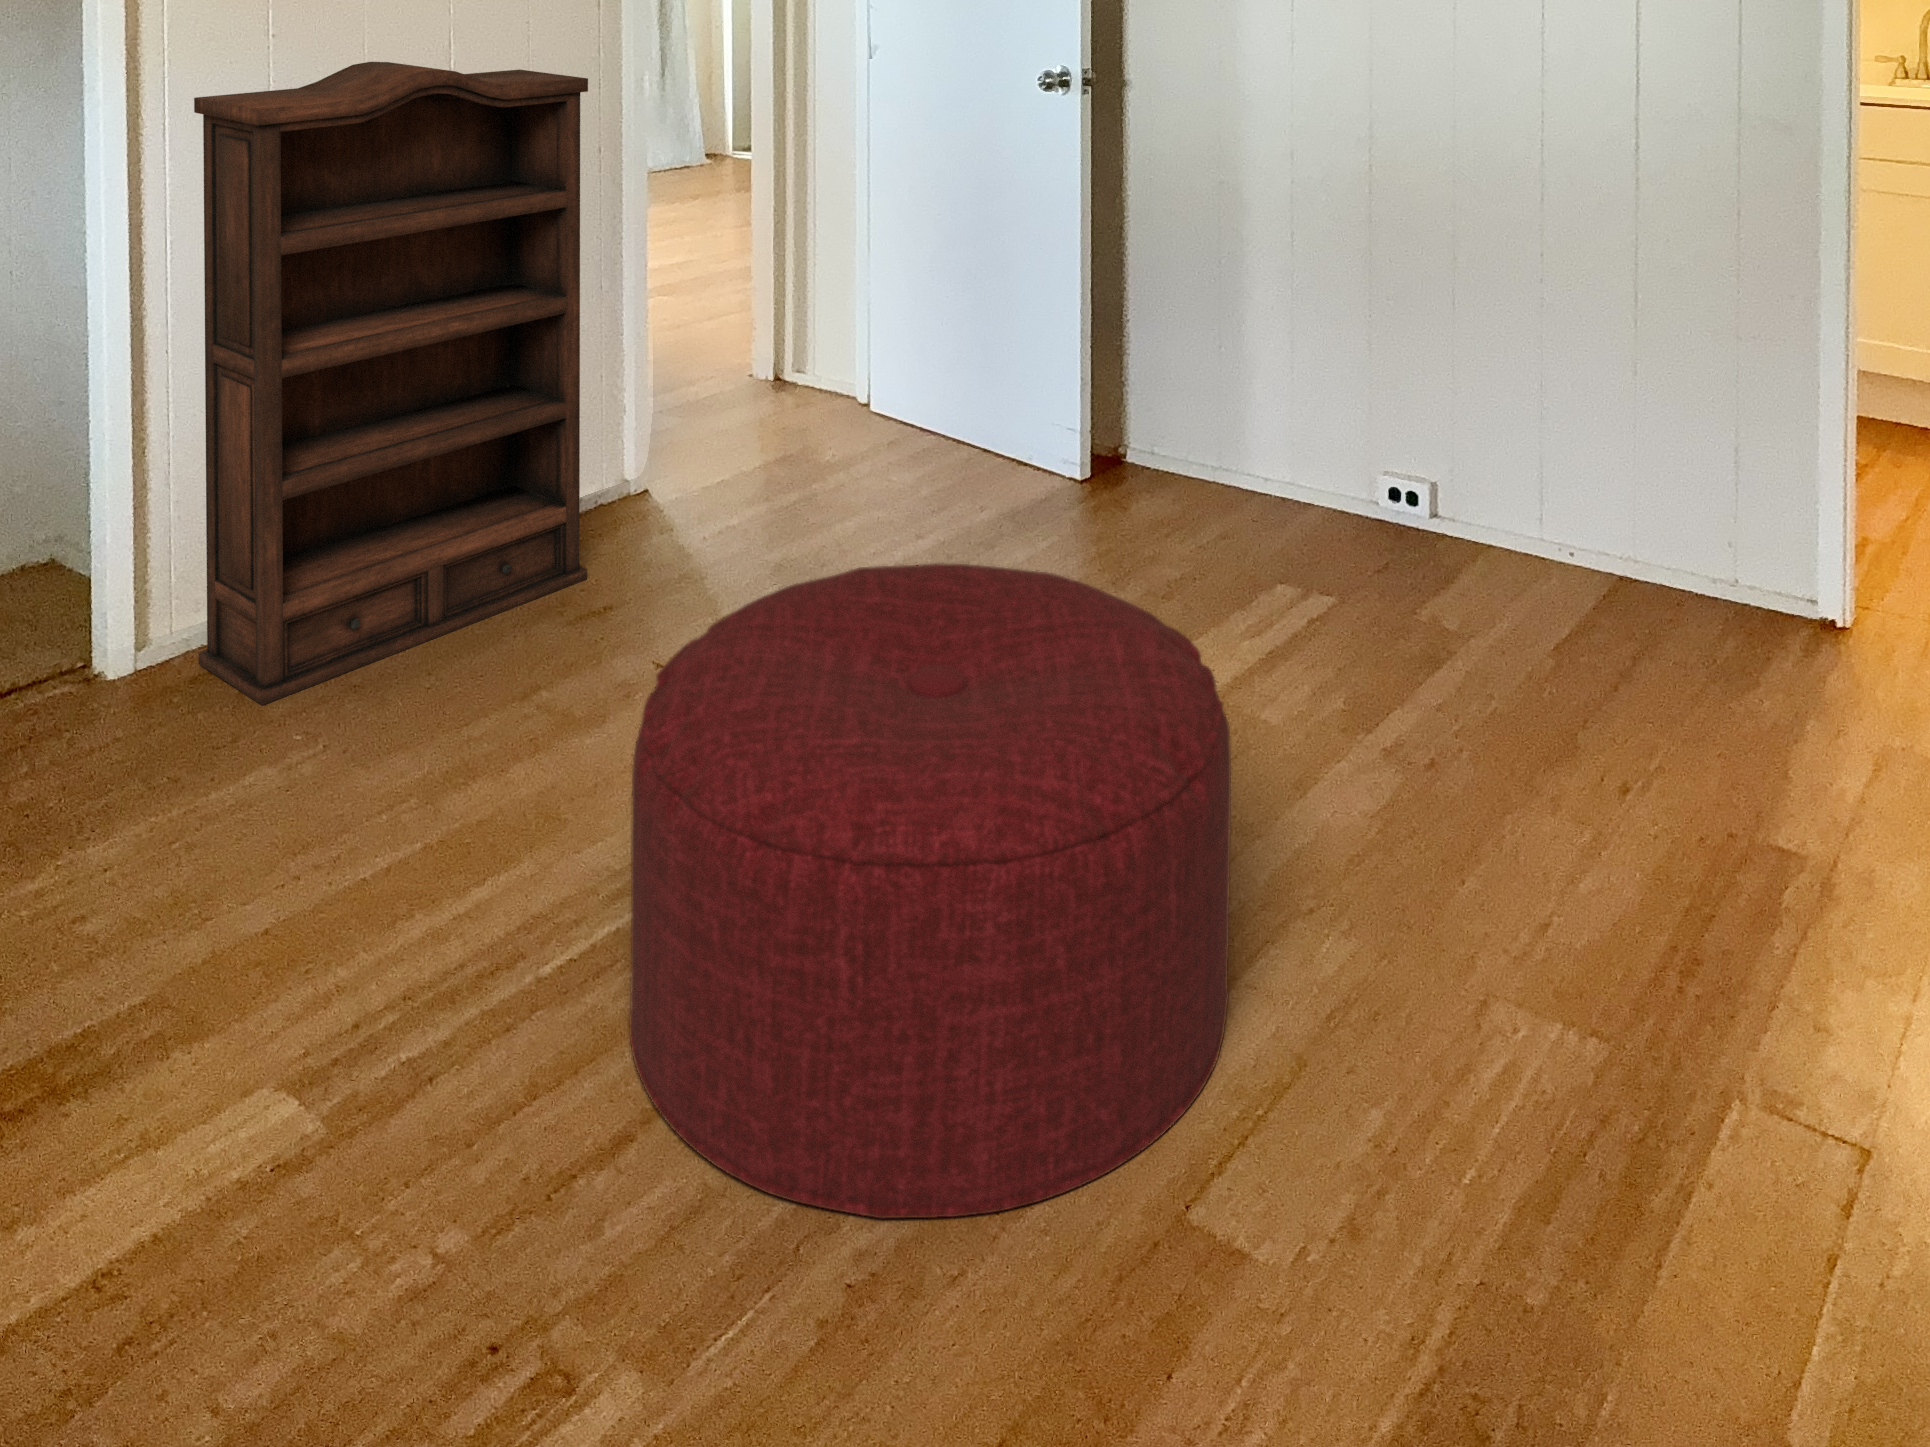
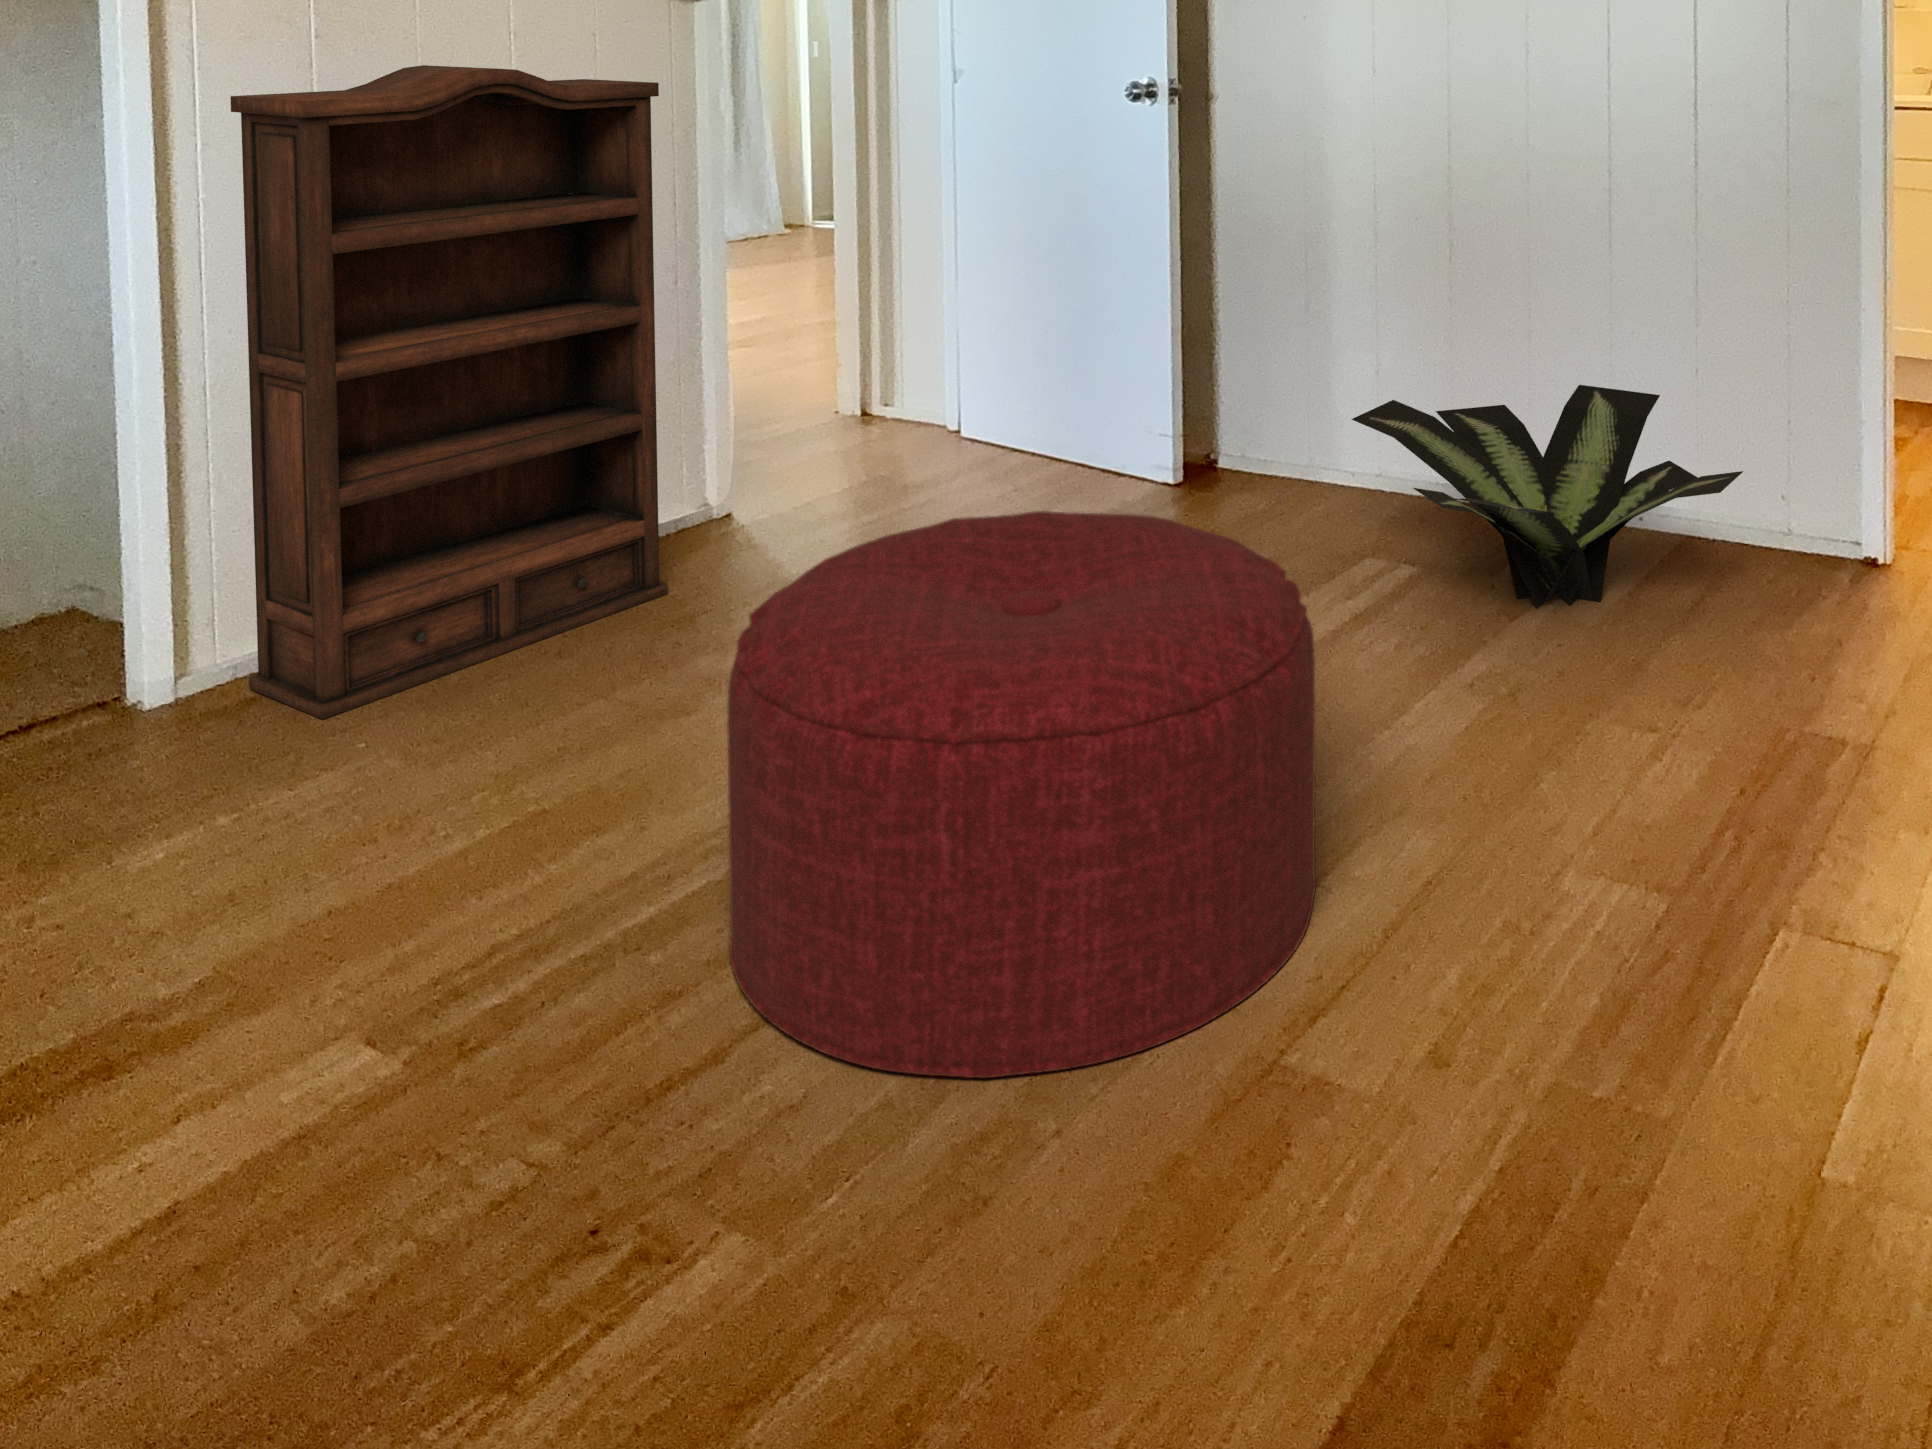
potted plant: none [1266,406,1690,657] -> present [1352,385,1743,608]

